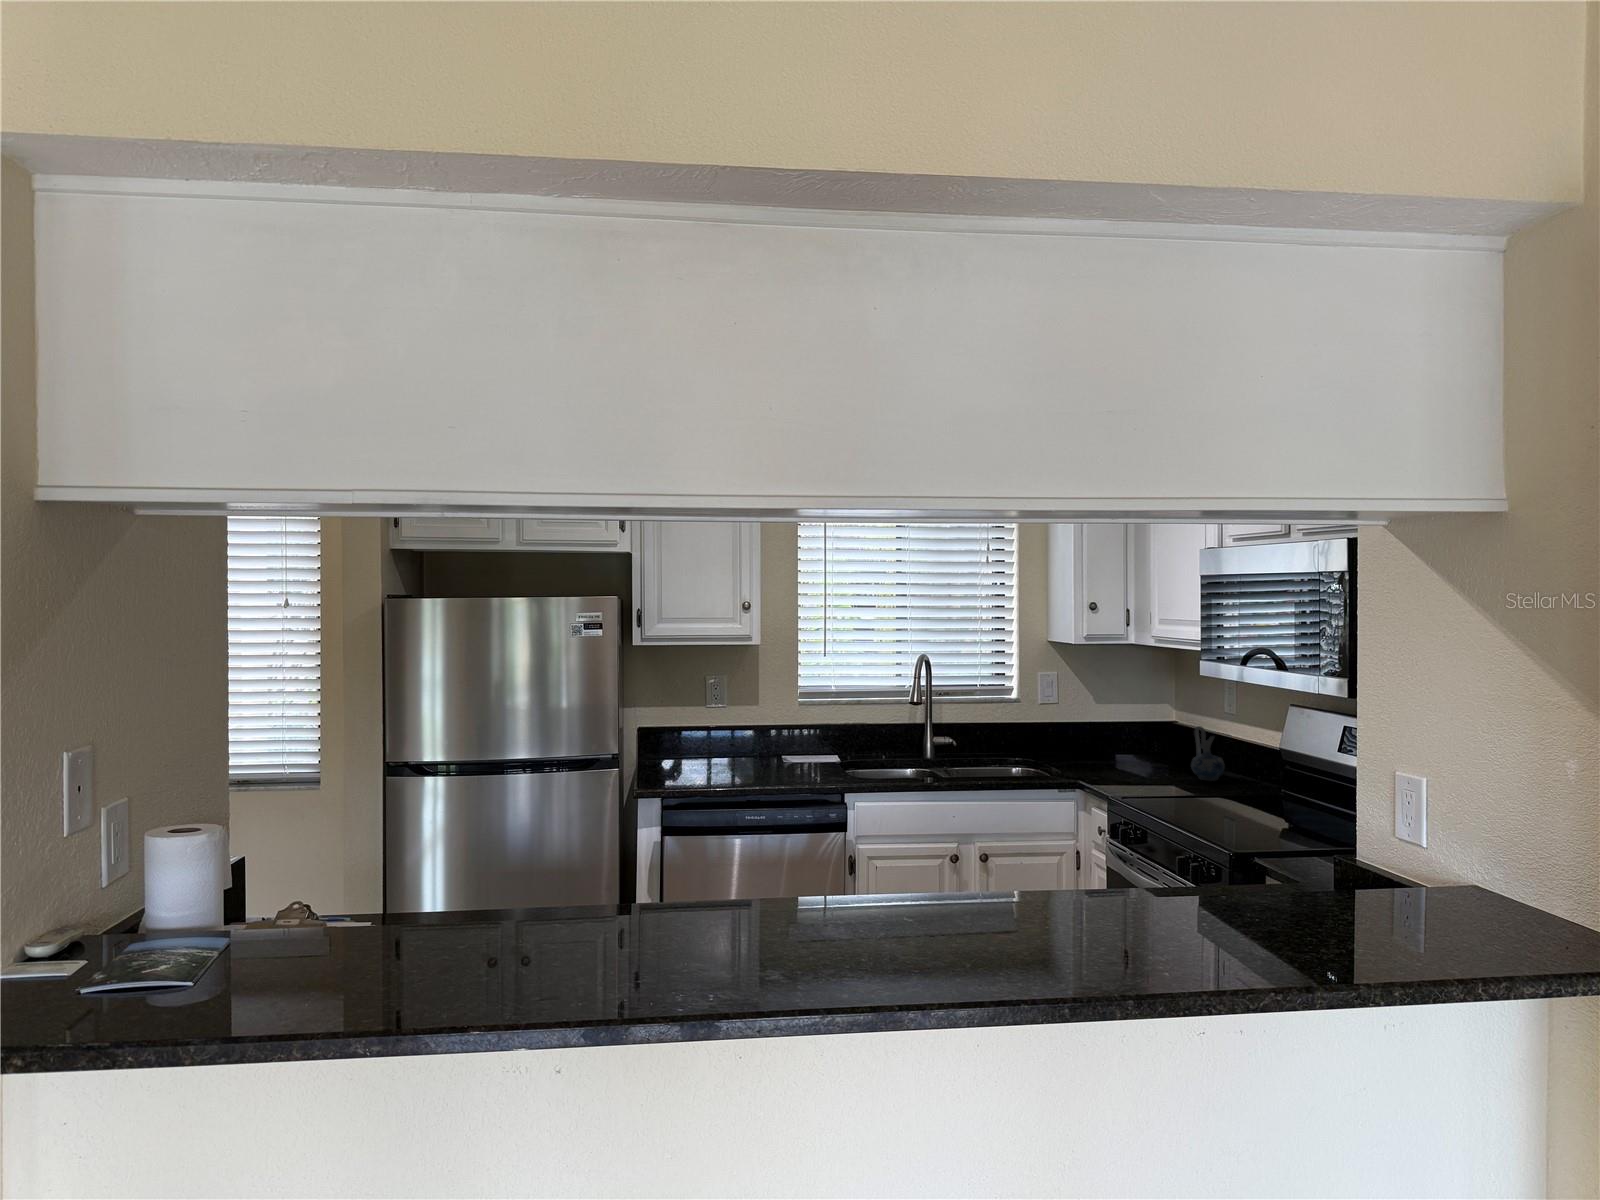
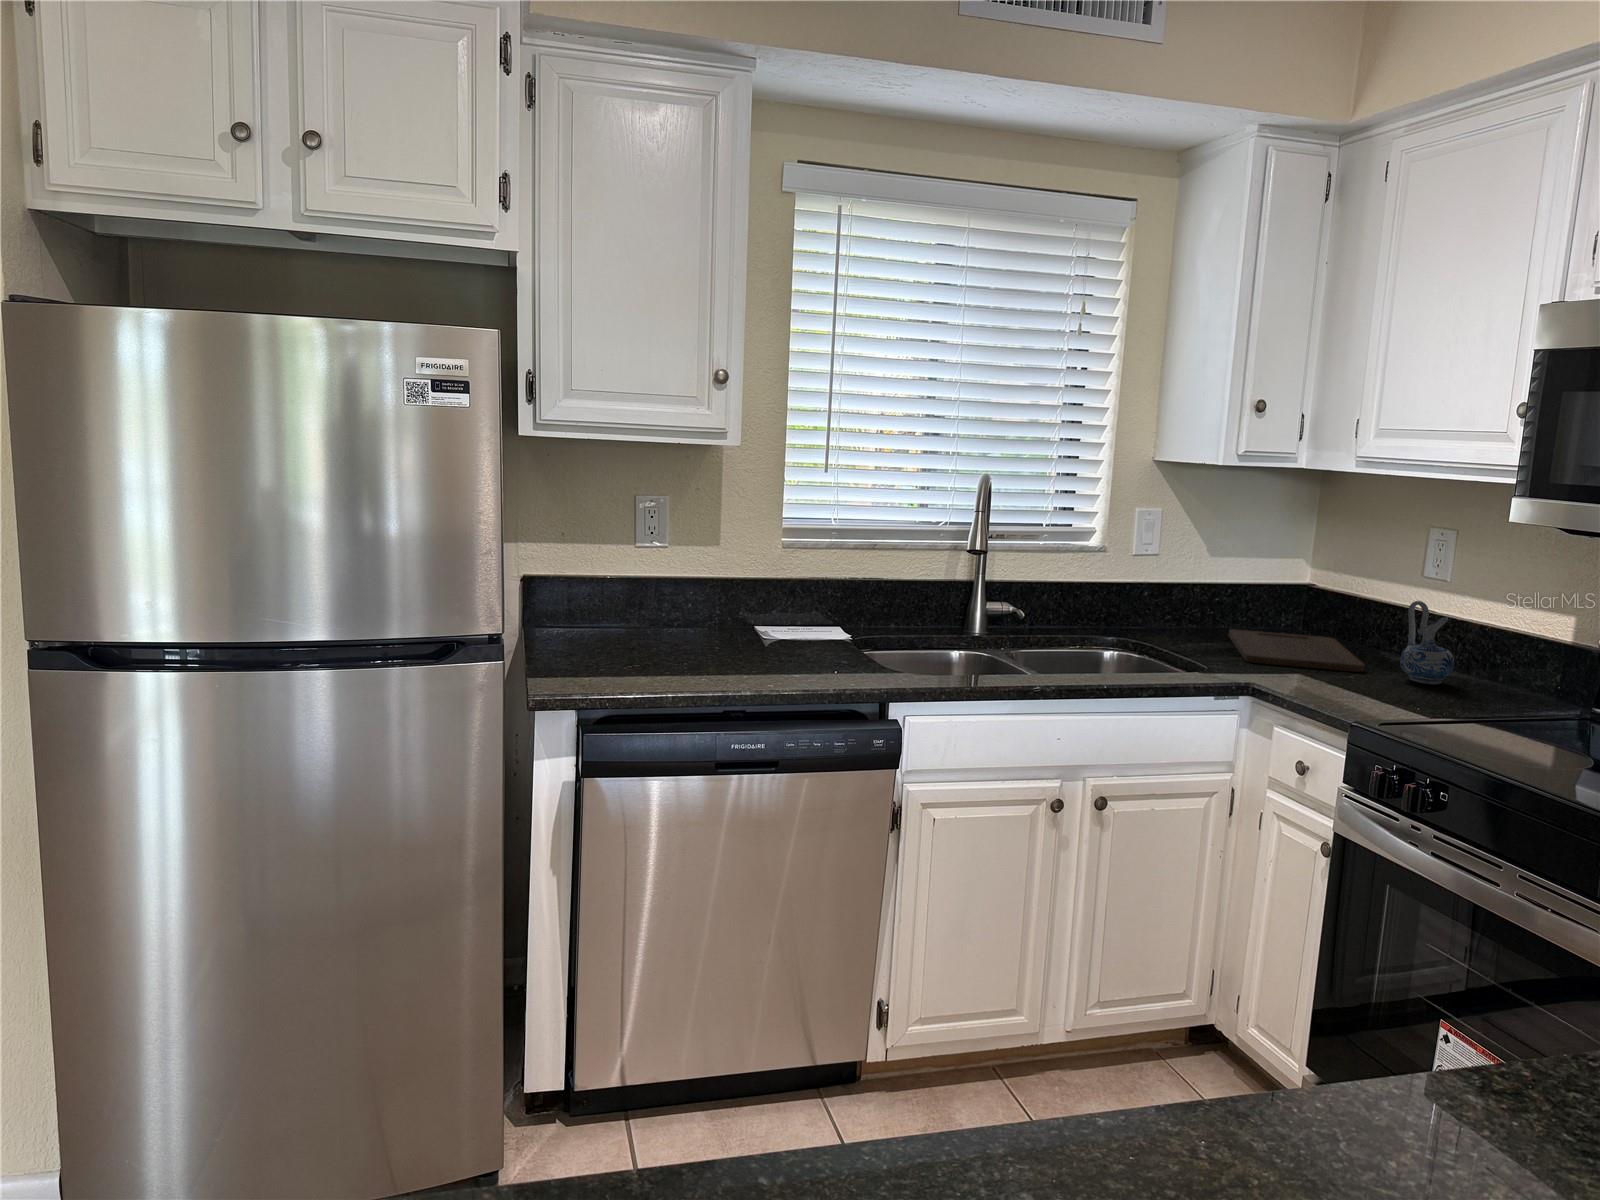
cutting board: none [1098,751,1178,775] -> present [1229,629,1364,672]

